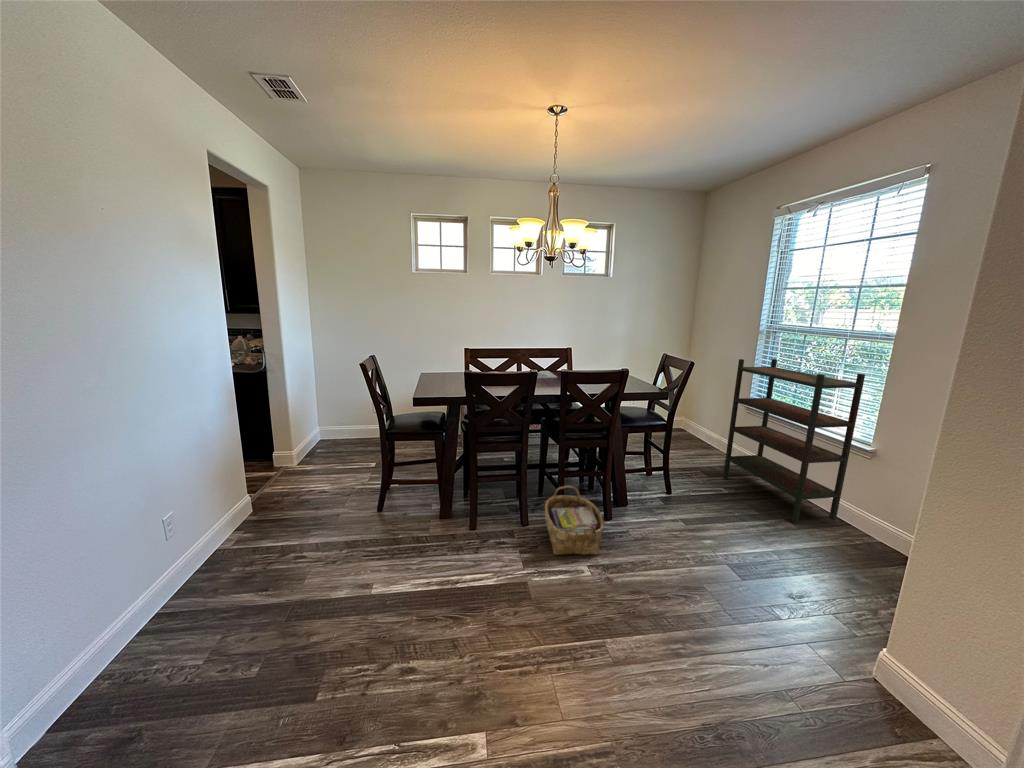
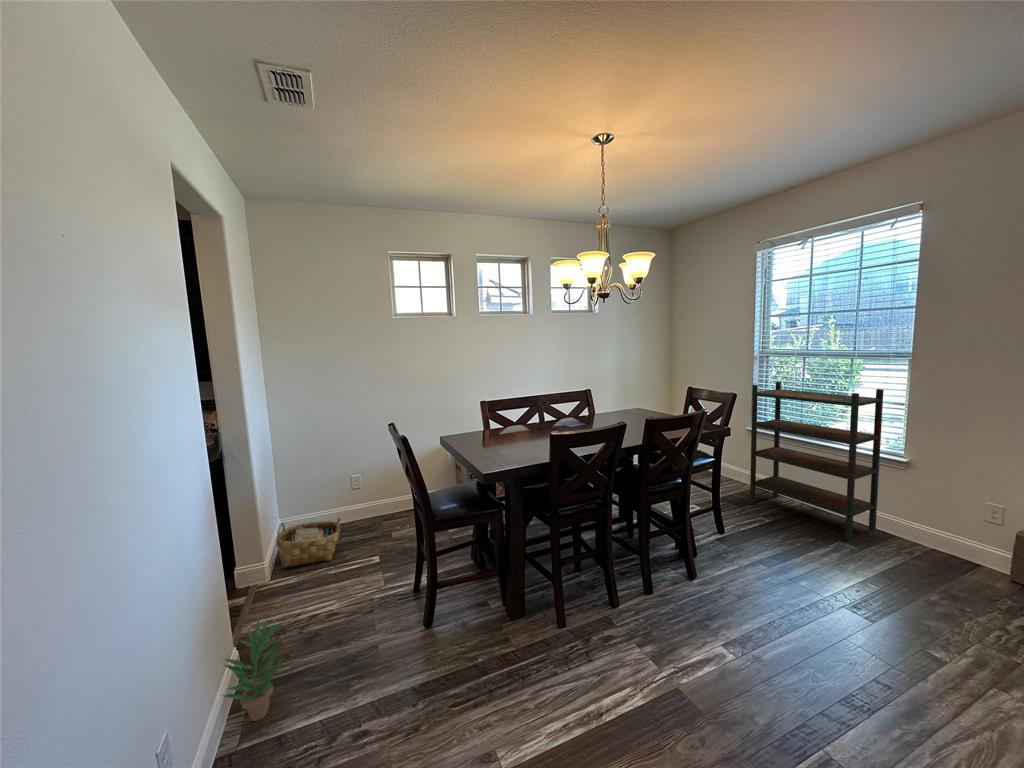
potted plant: none [226,470,271,536] -> present [223,618,282,721]
woven basket: present [545,486,604,555] -> present [276,518,341,568]

